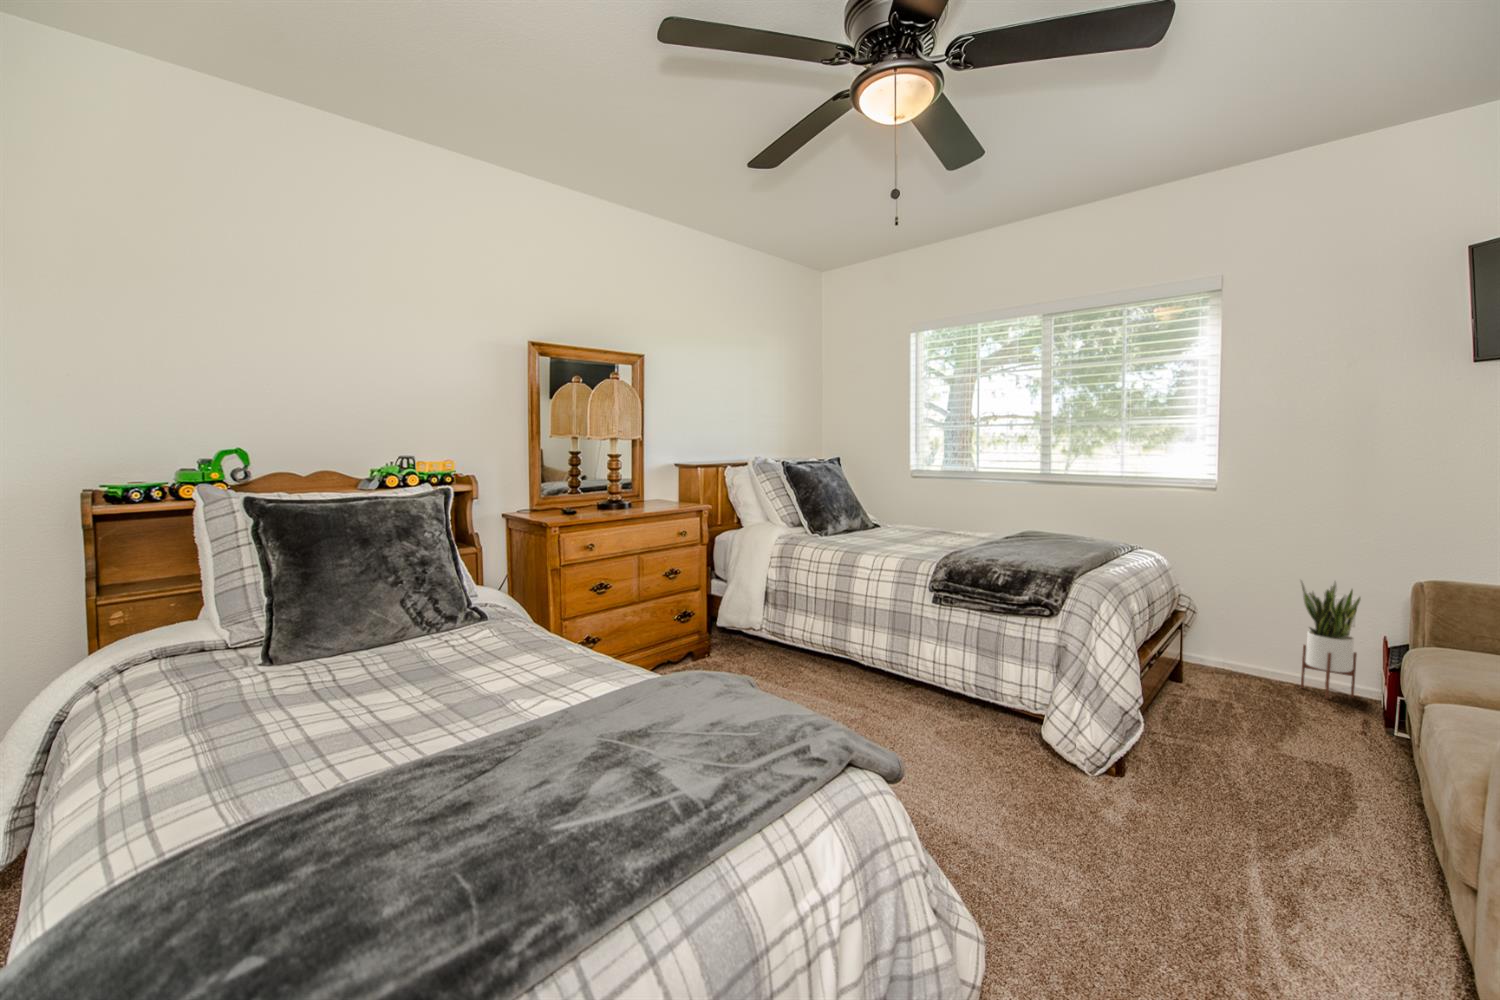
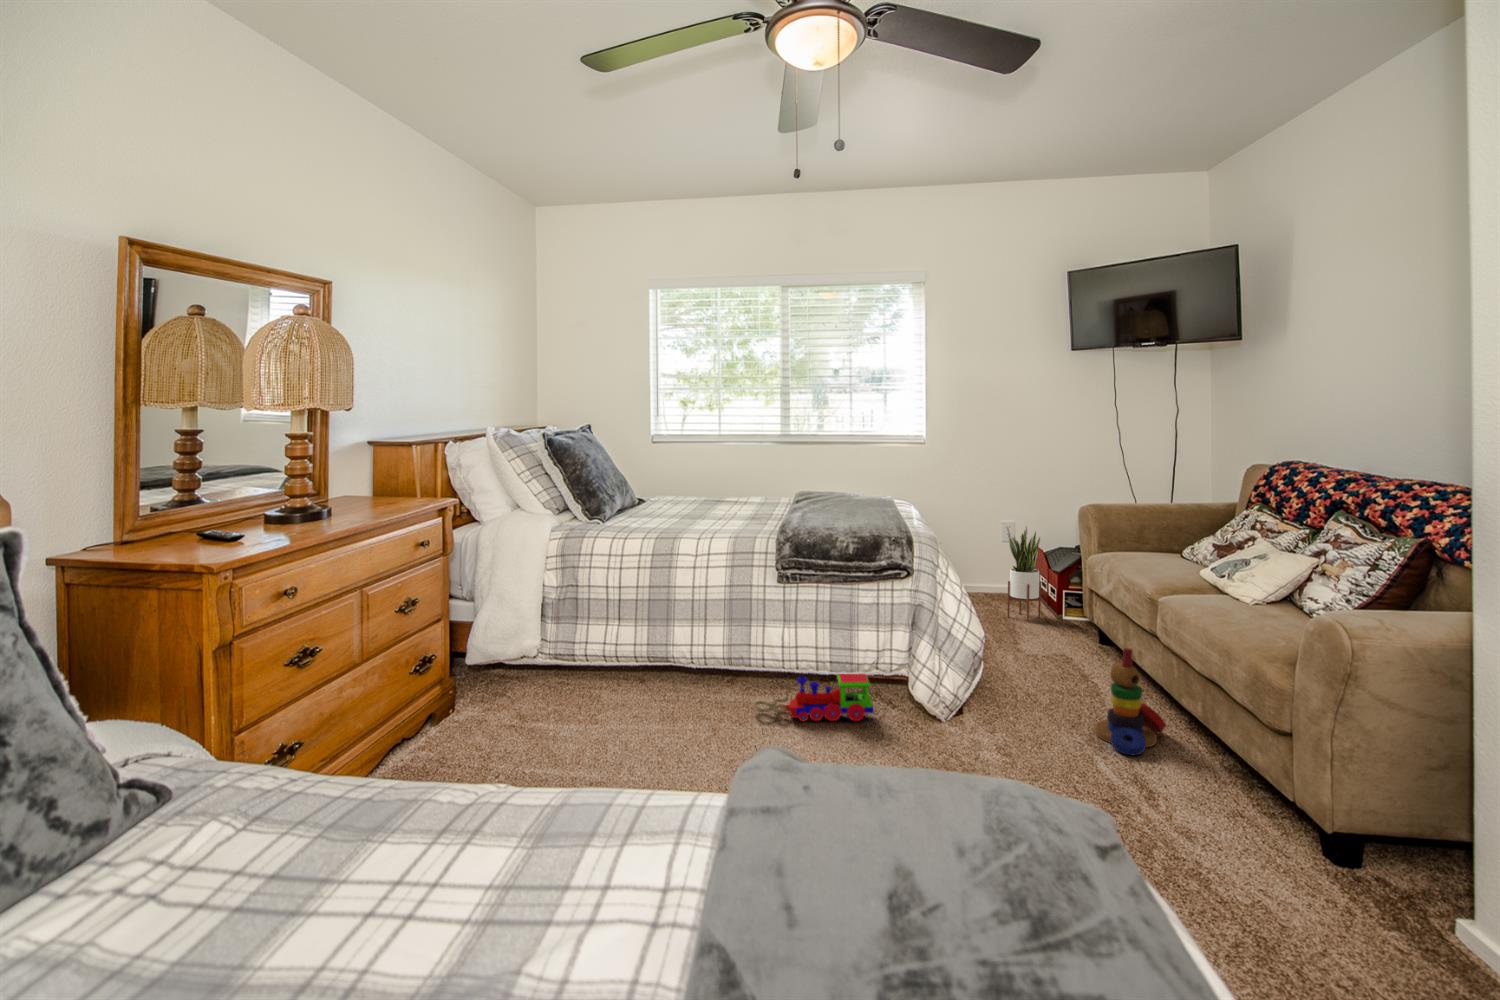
toy train: none [897,692,1007,747] -> present [754,674,874,721]
stacking toy: none [1267,748,1383,883] -> present [1094,648,1166,755]

